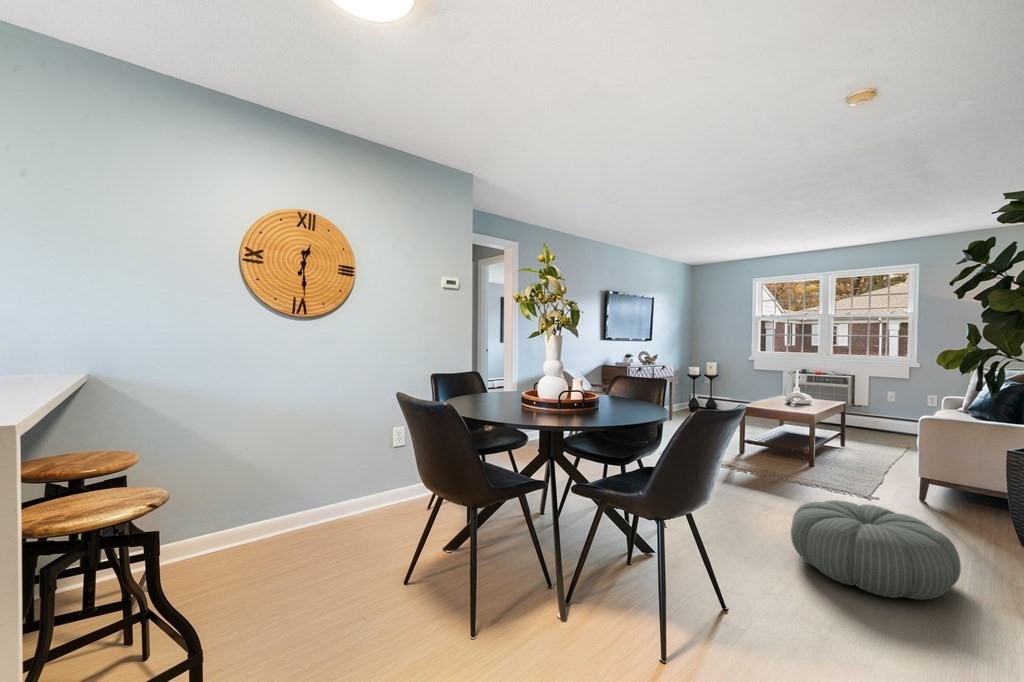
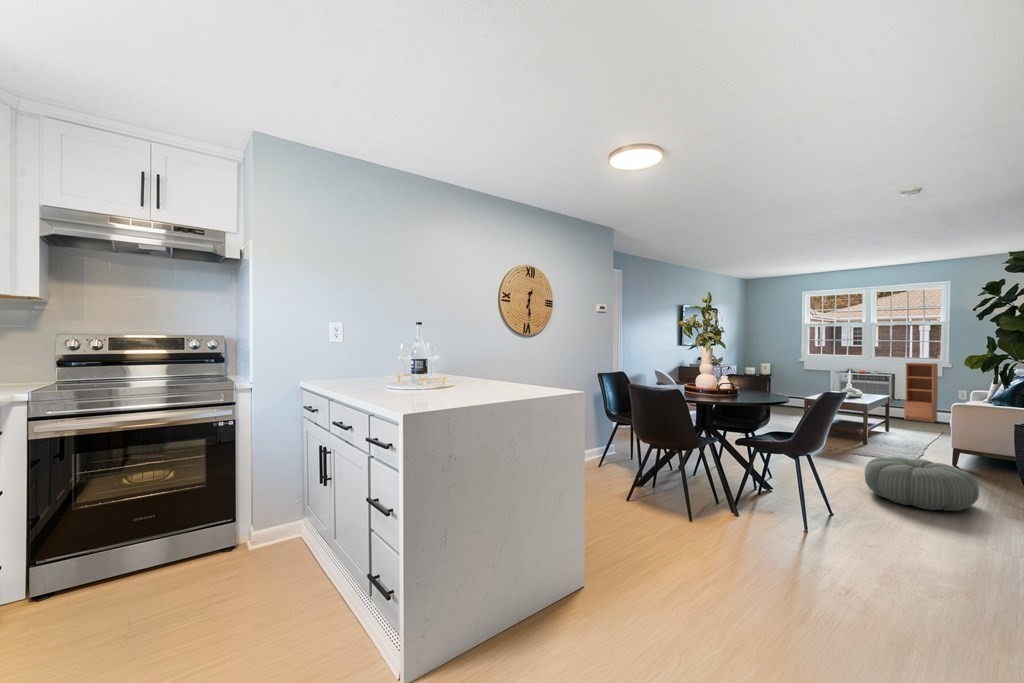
bookcase: none [864,362,903,434] -> present [904,363,938,423]

